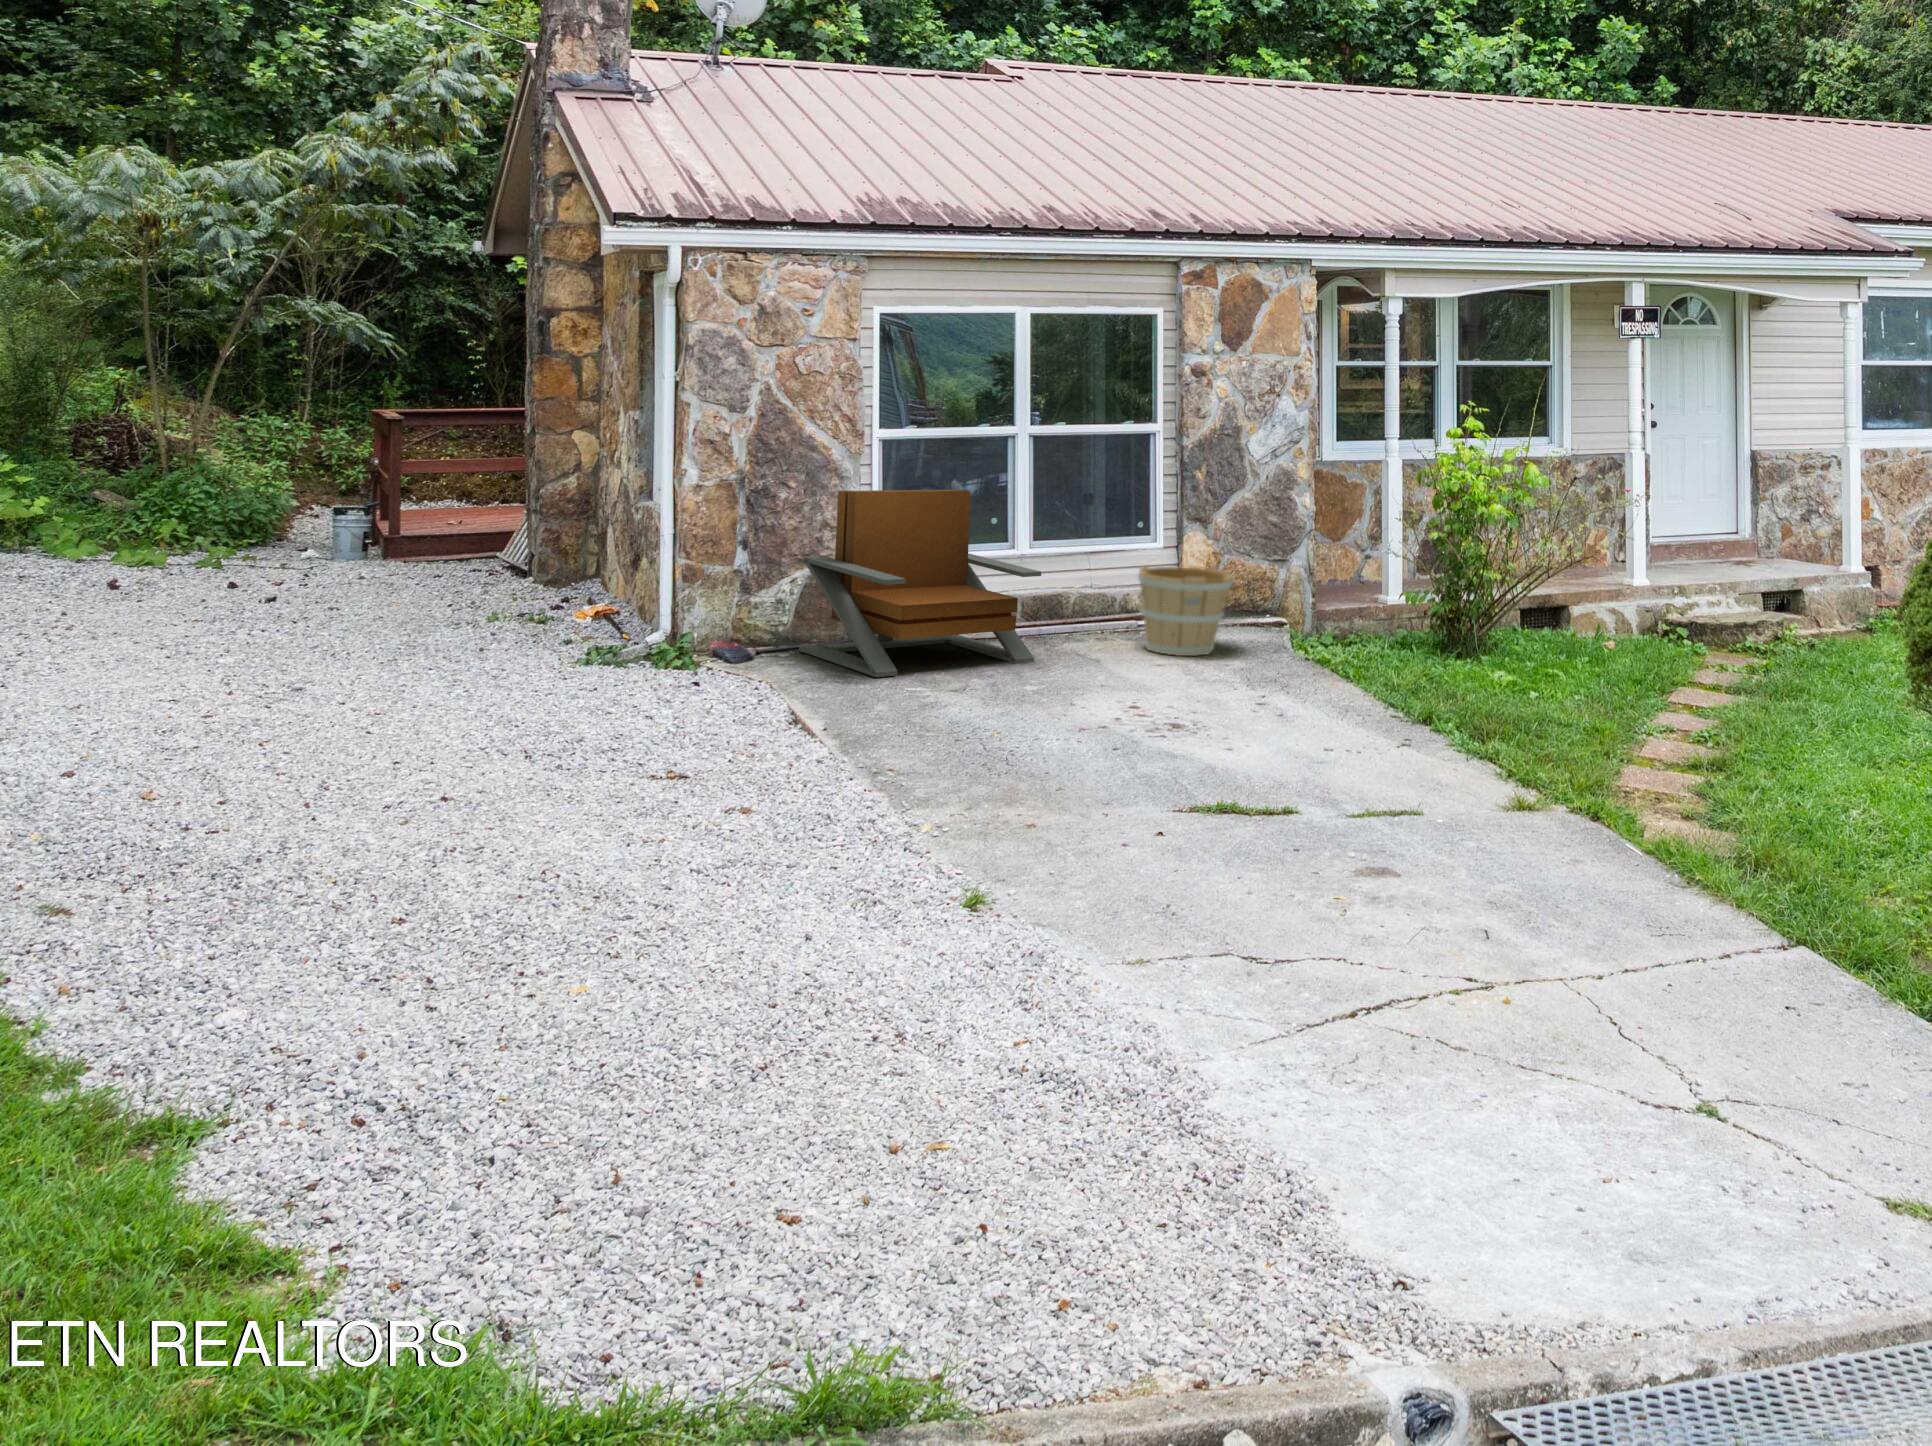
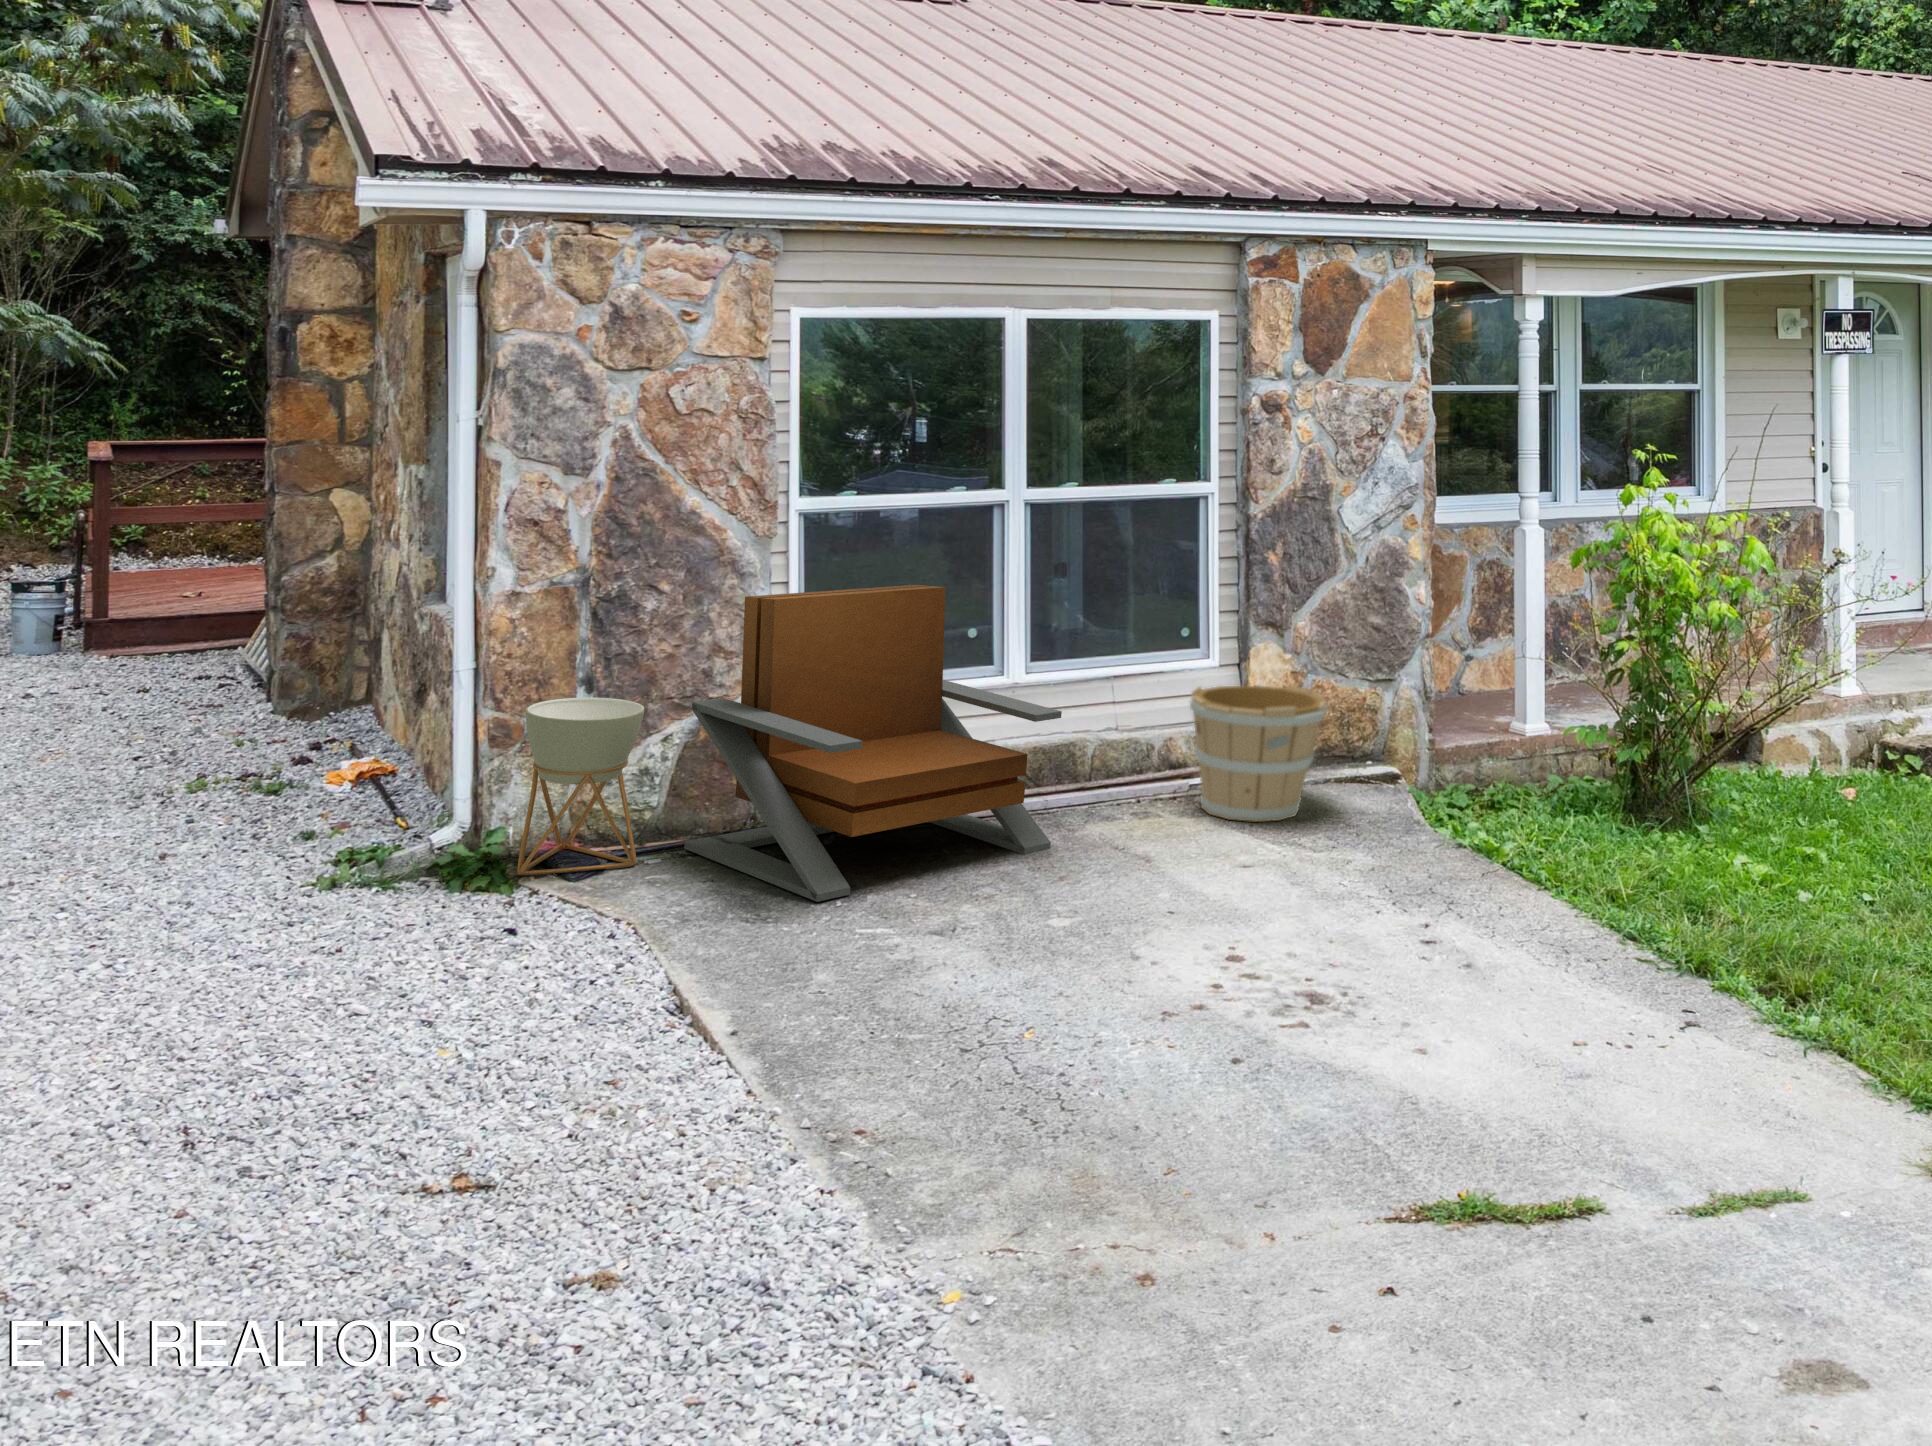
planter: none [696,552,774,658] -> present [517,698,644,875]

